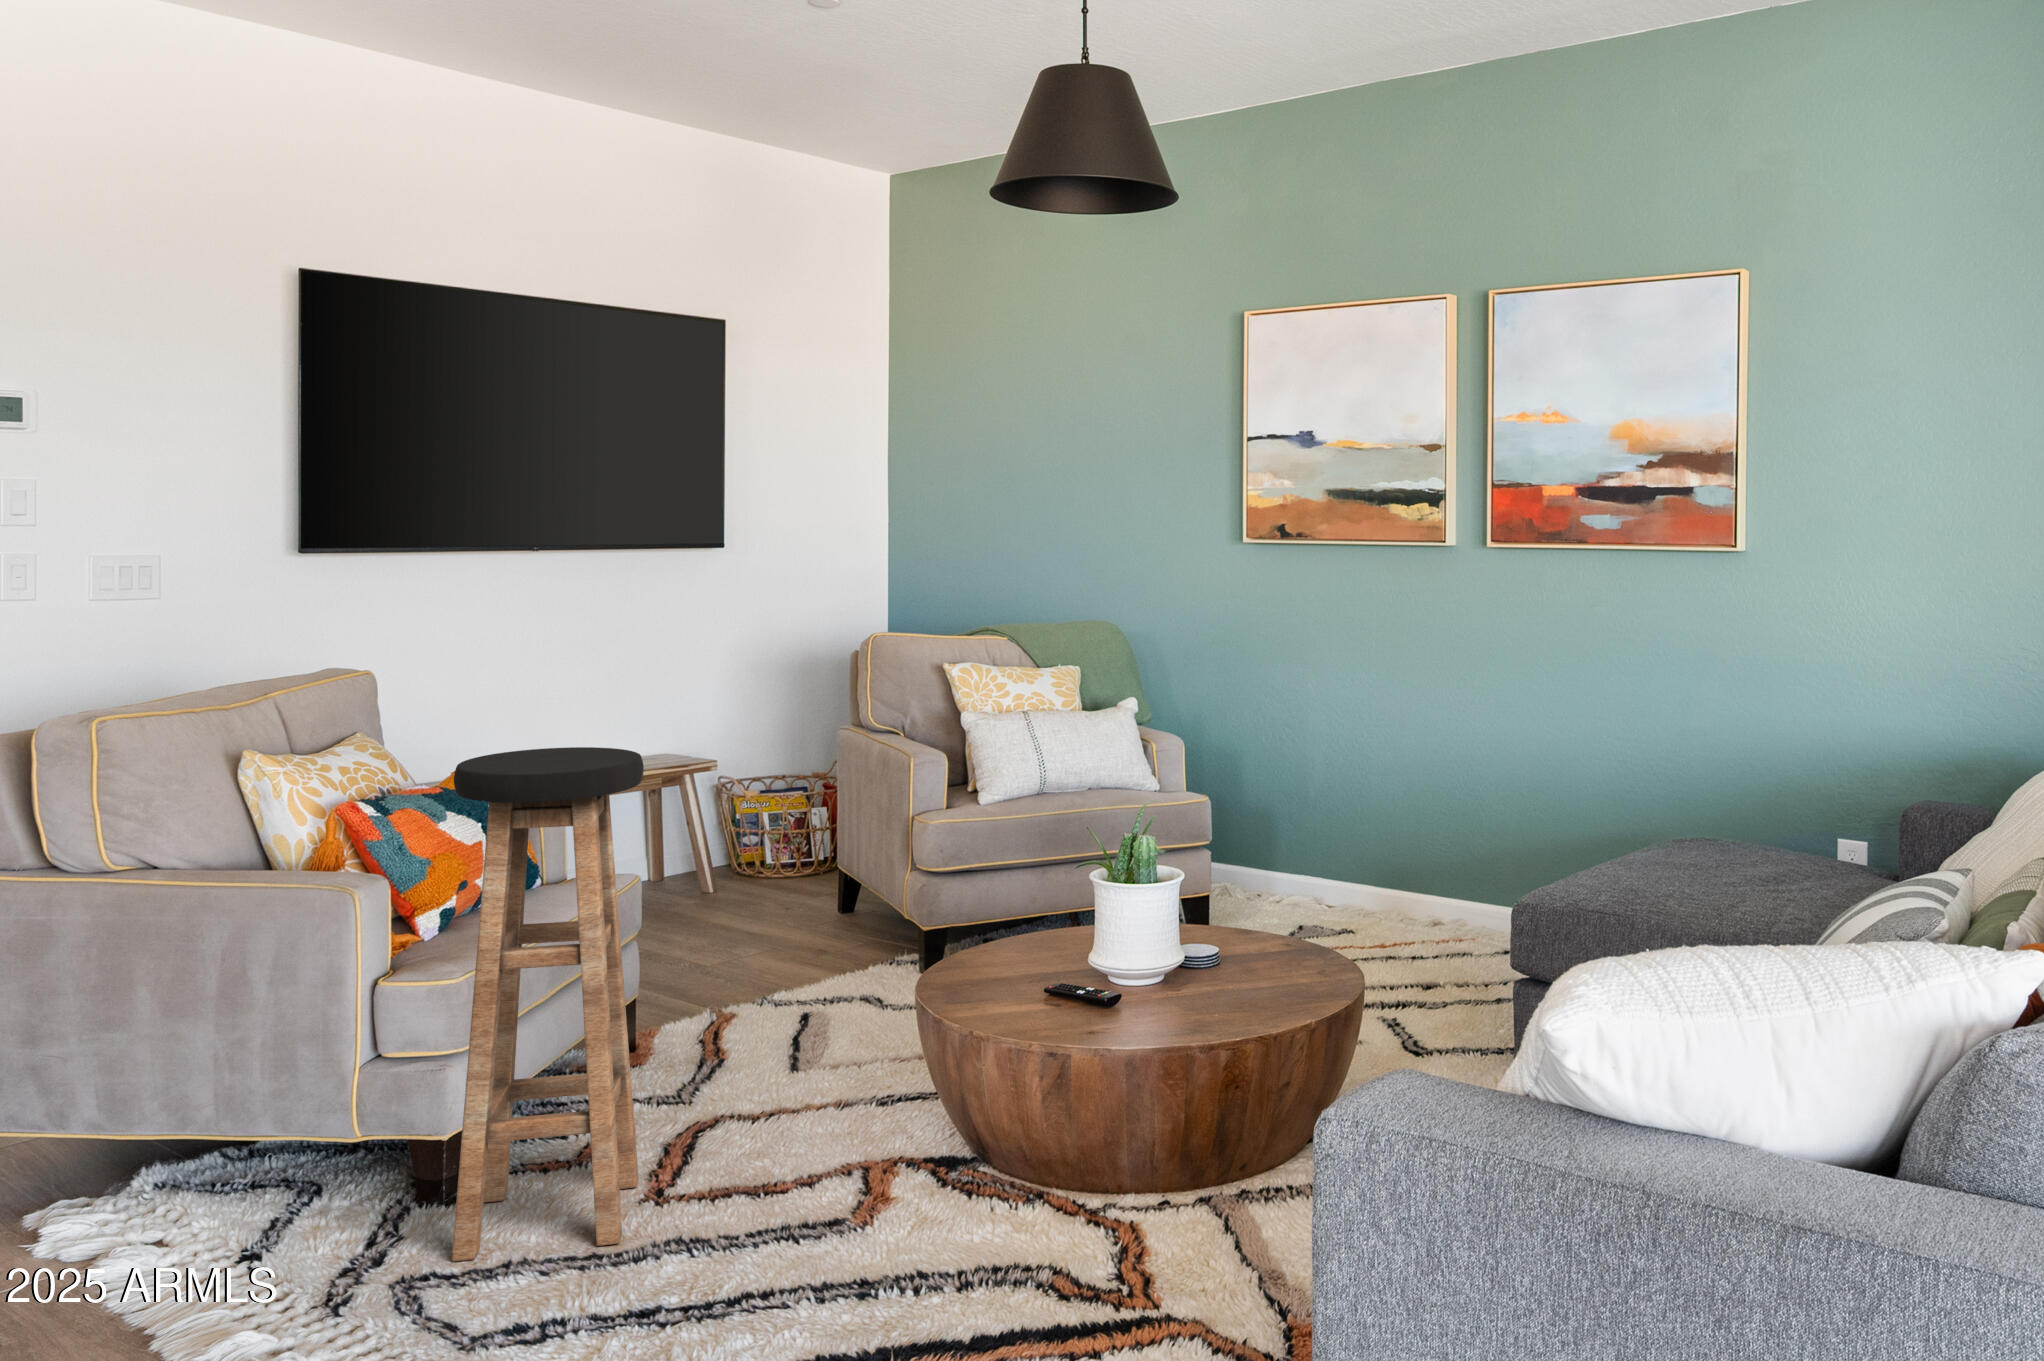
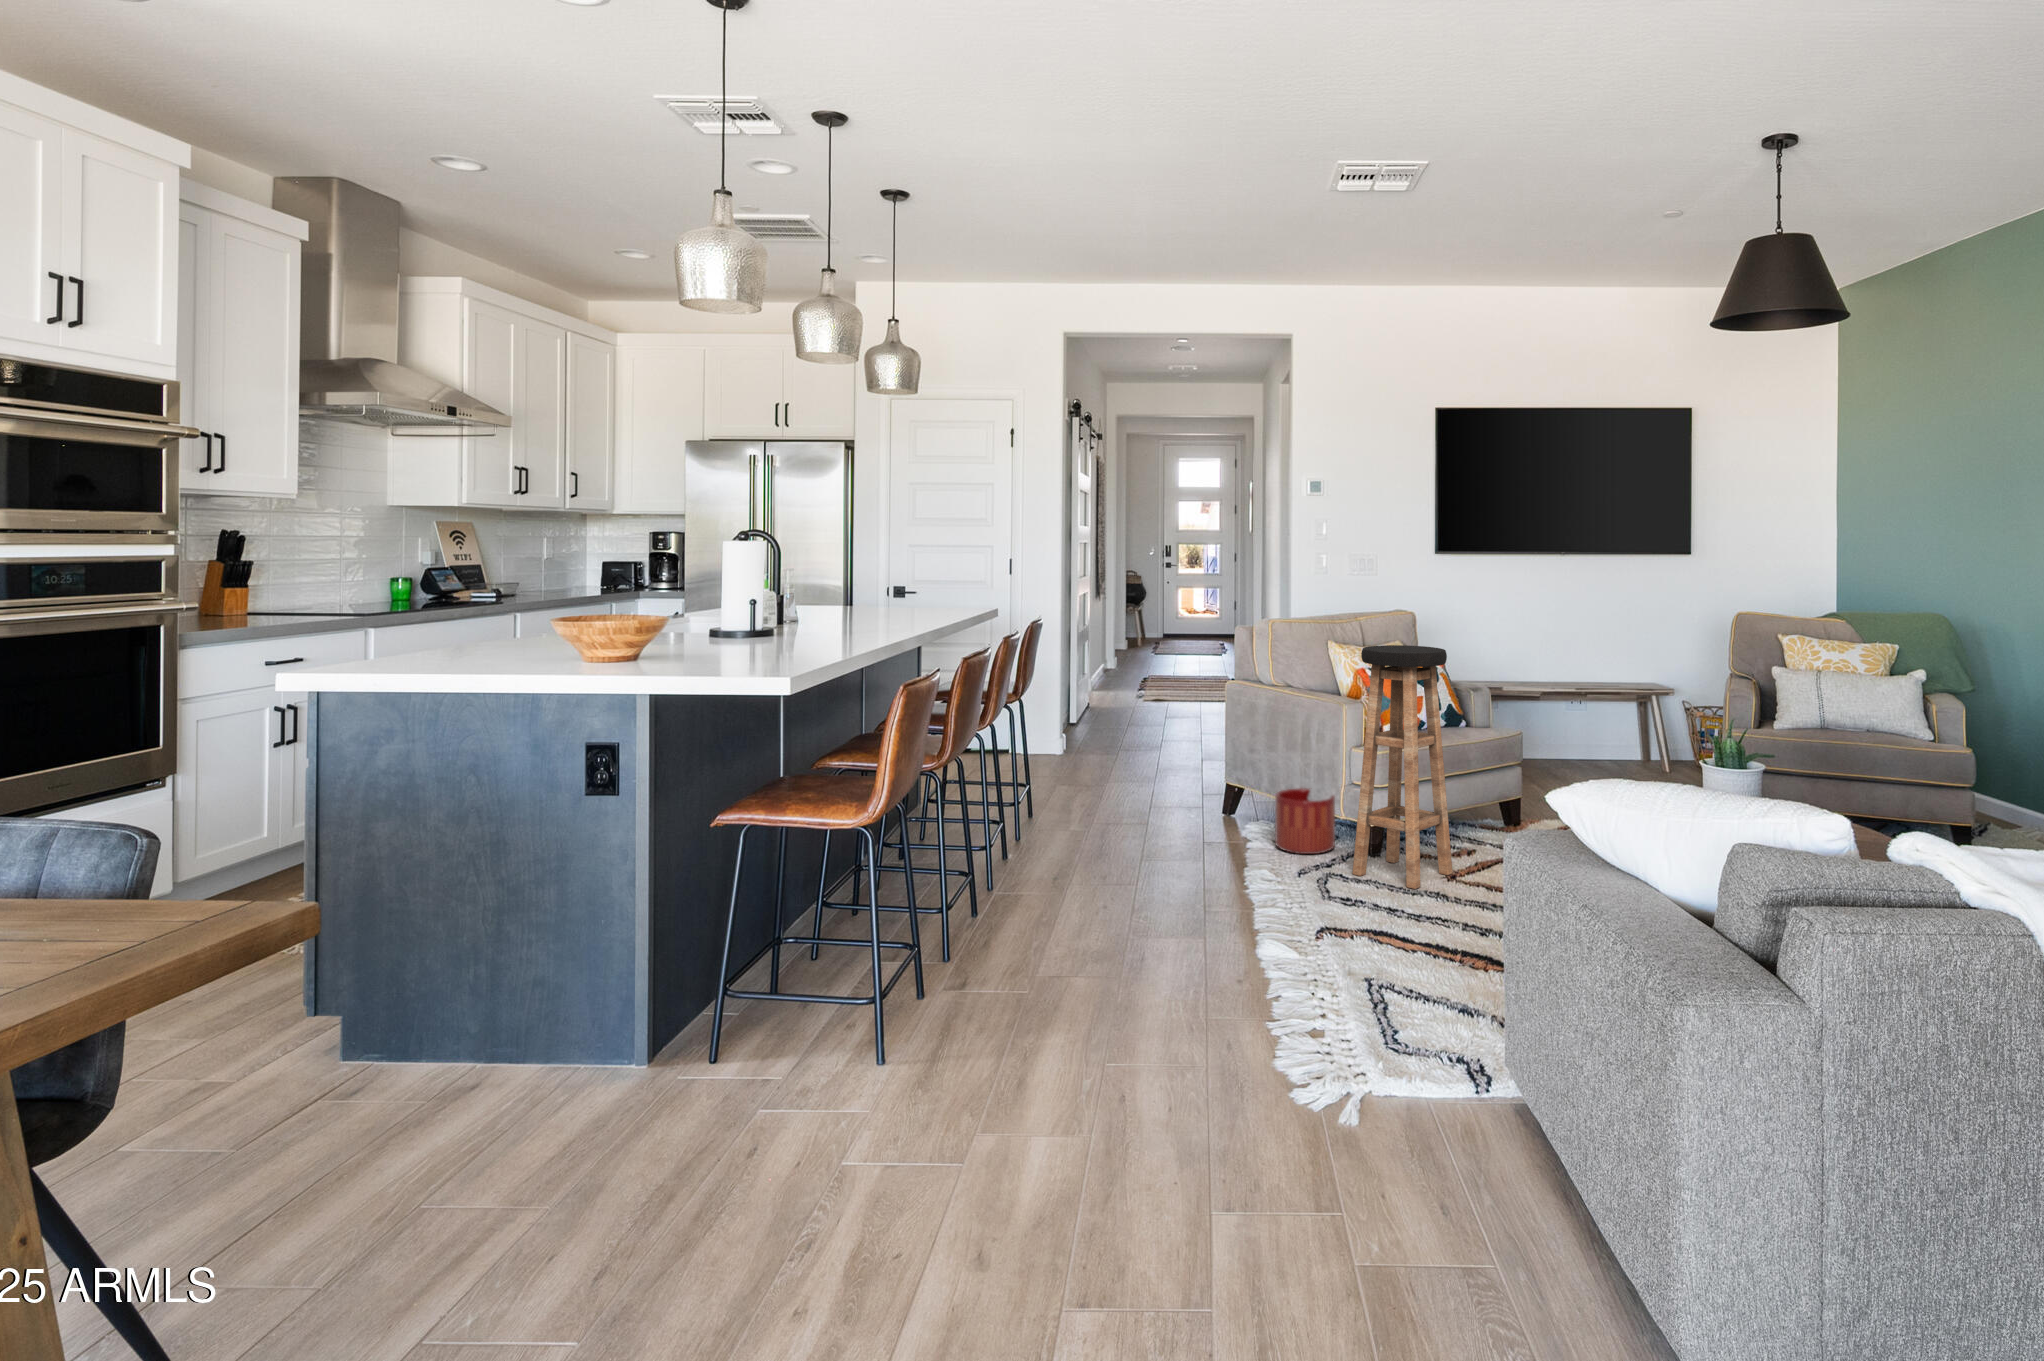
planter: none [178,1093,340,1265] -> present [1275,788,1335,854]

